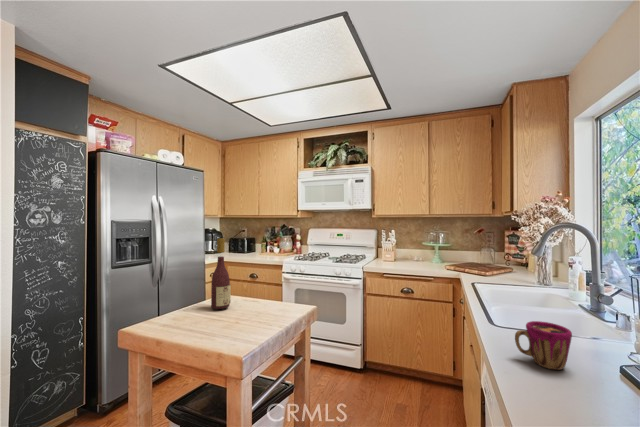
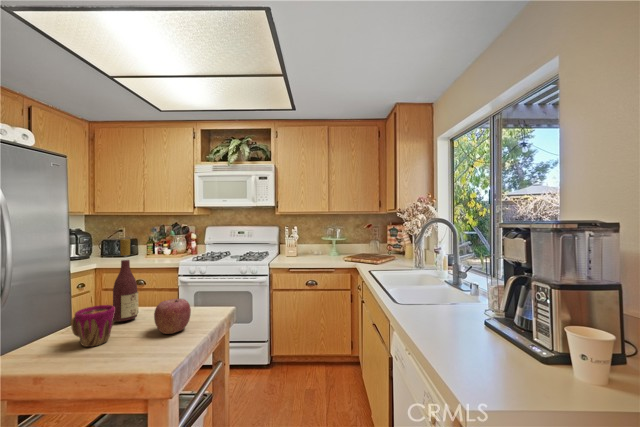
apple: none [235,295,266,326] -> present [154,299,191,334]
cup: present [515,321,572,370] -> present [71,305,115,347]

